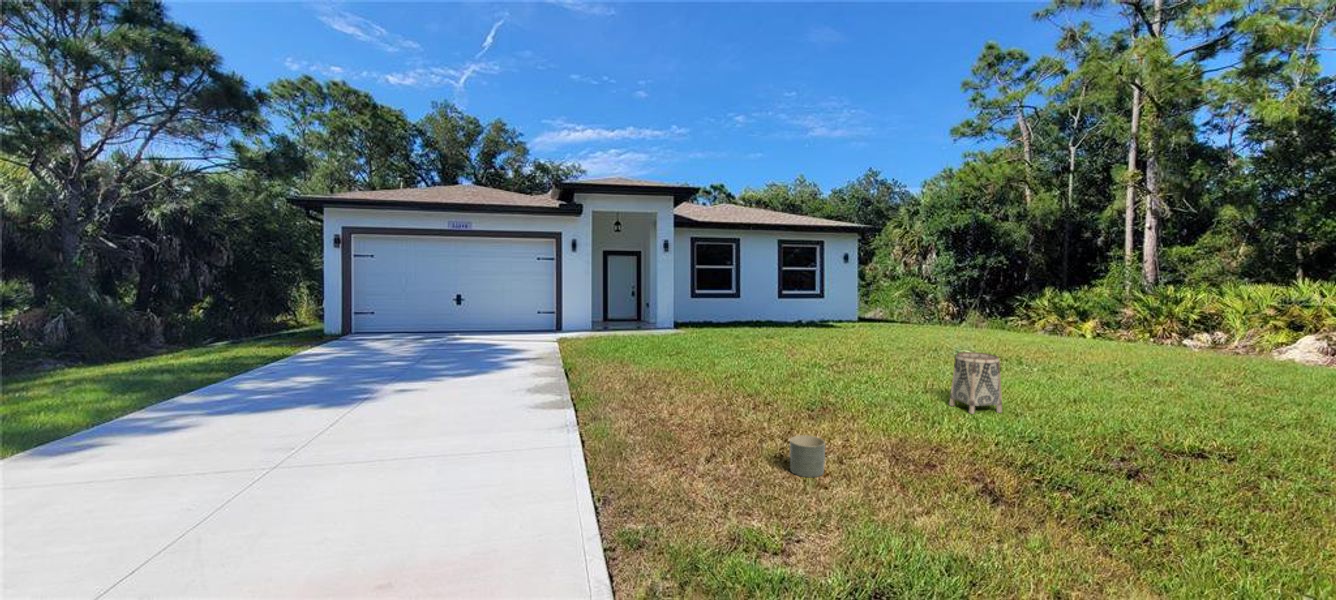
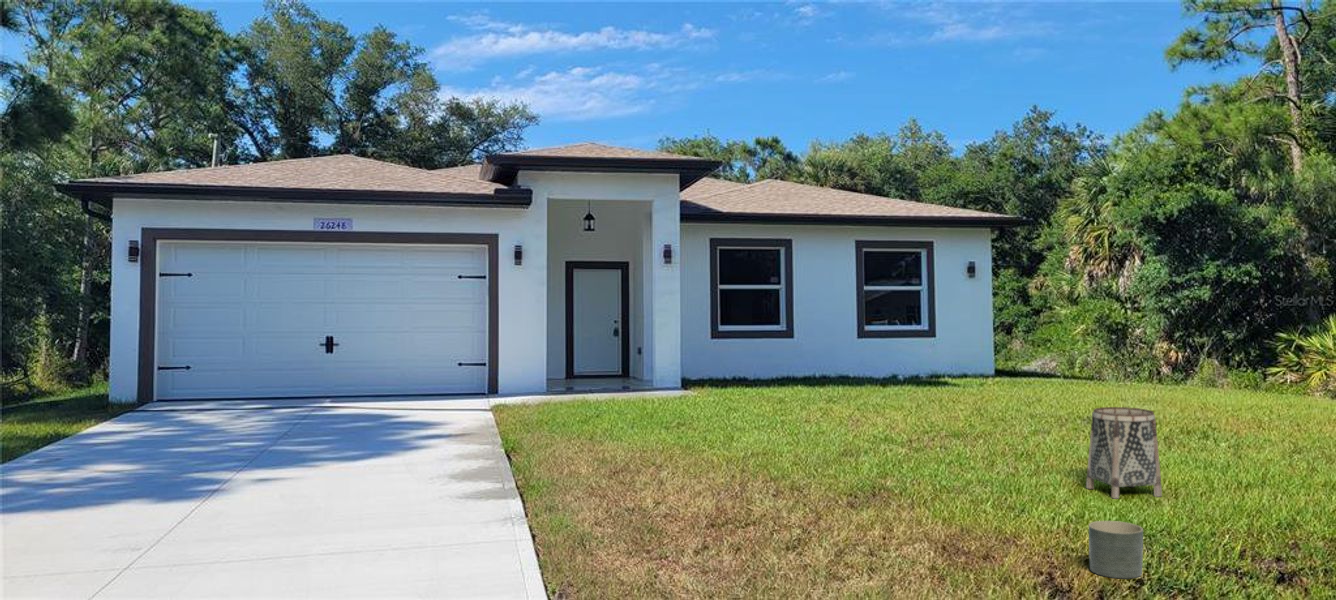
planter: present [790,436,825,477] -> present [1089,521,1143,579]

